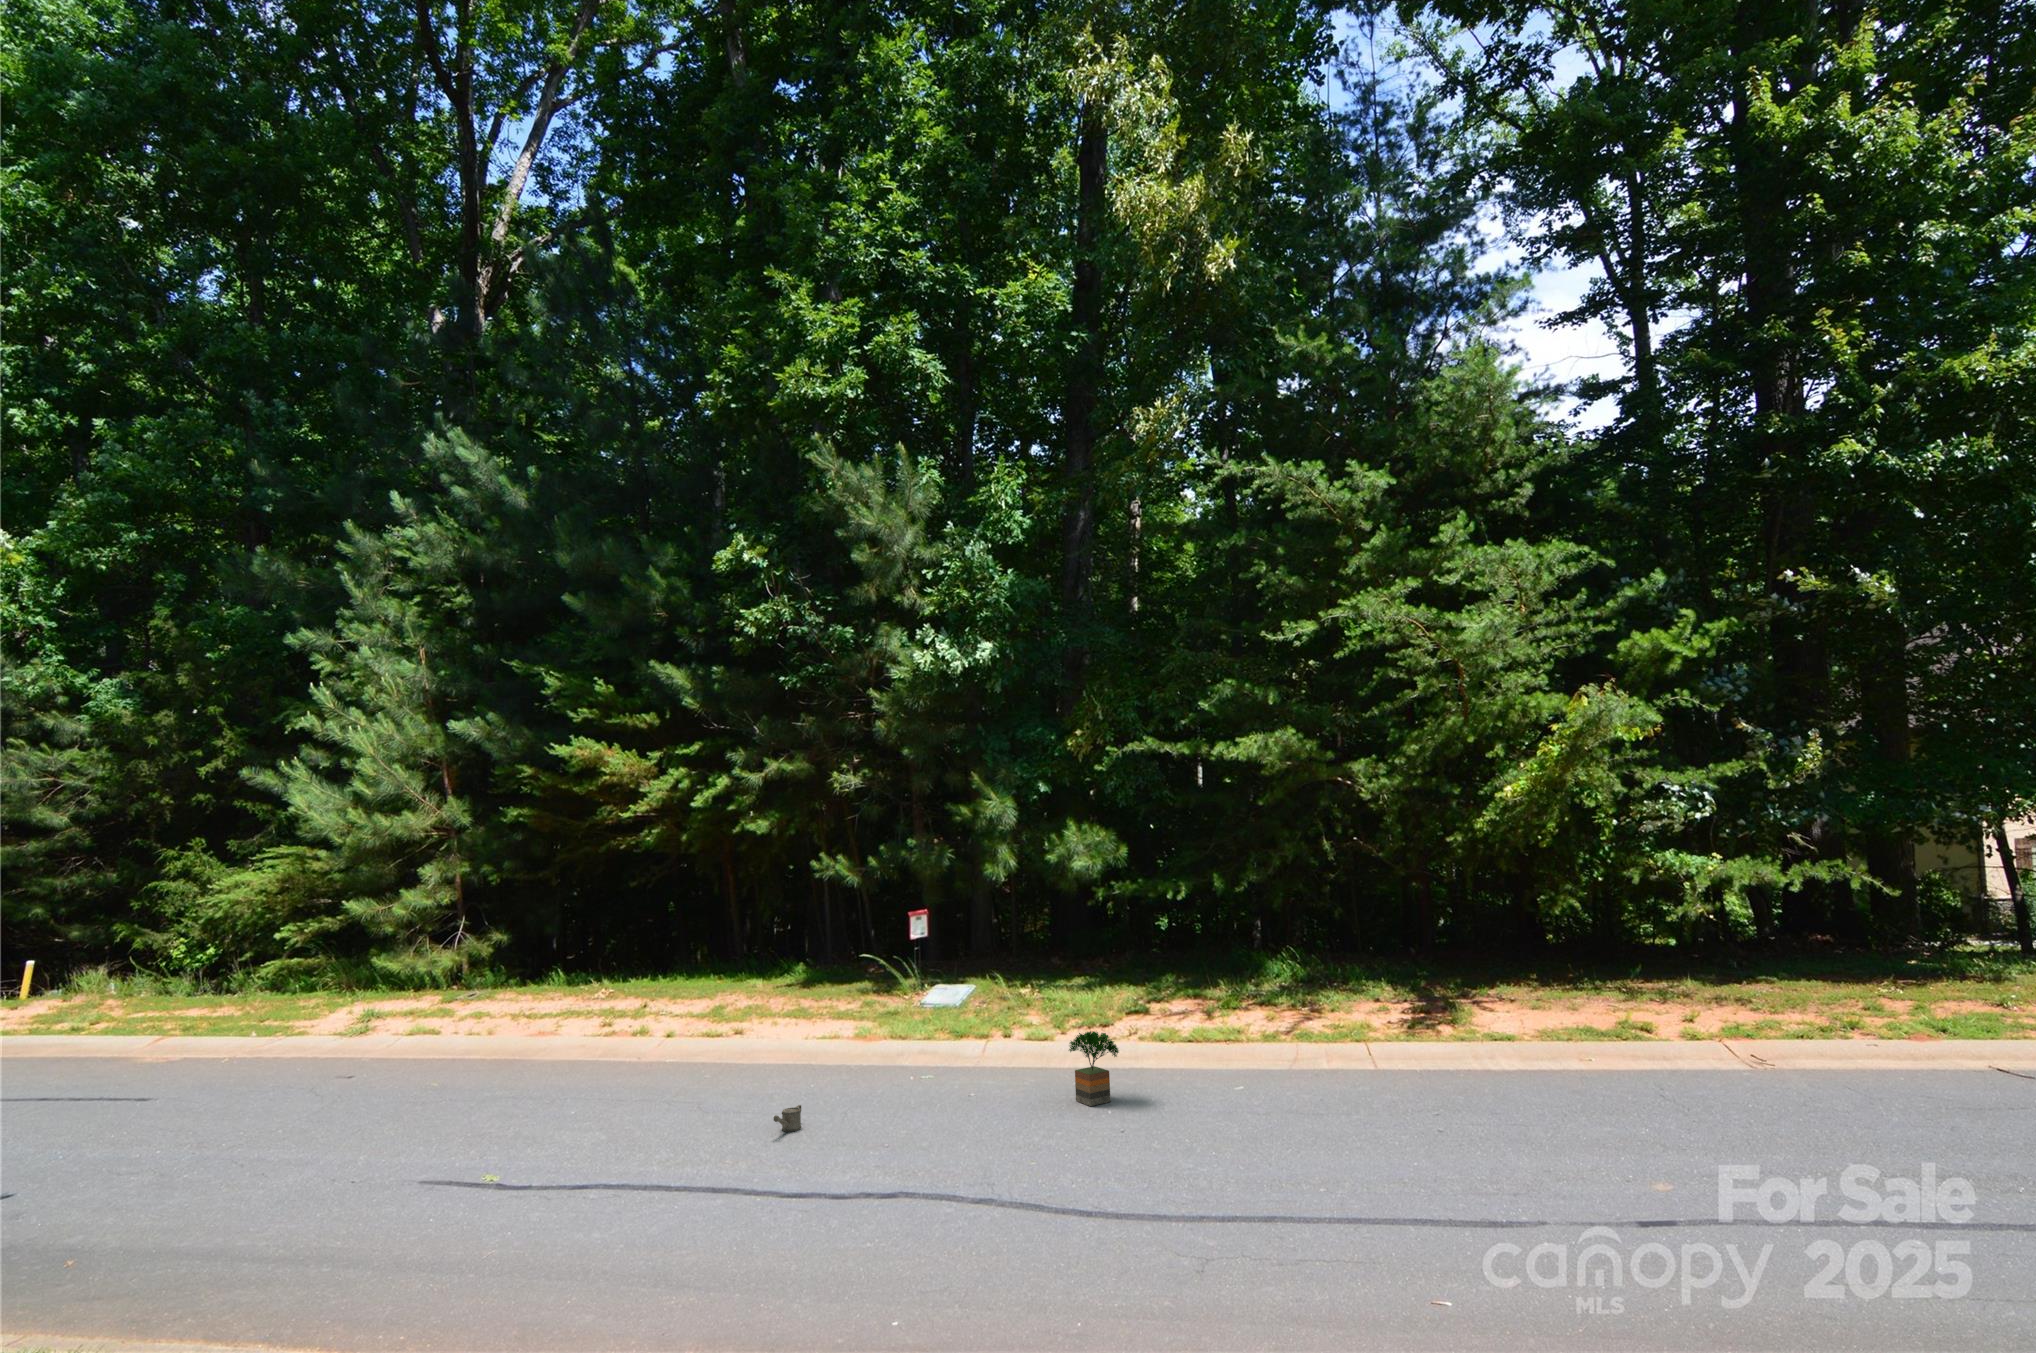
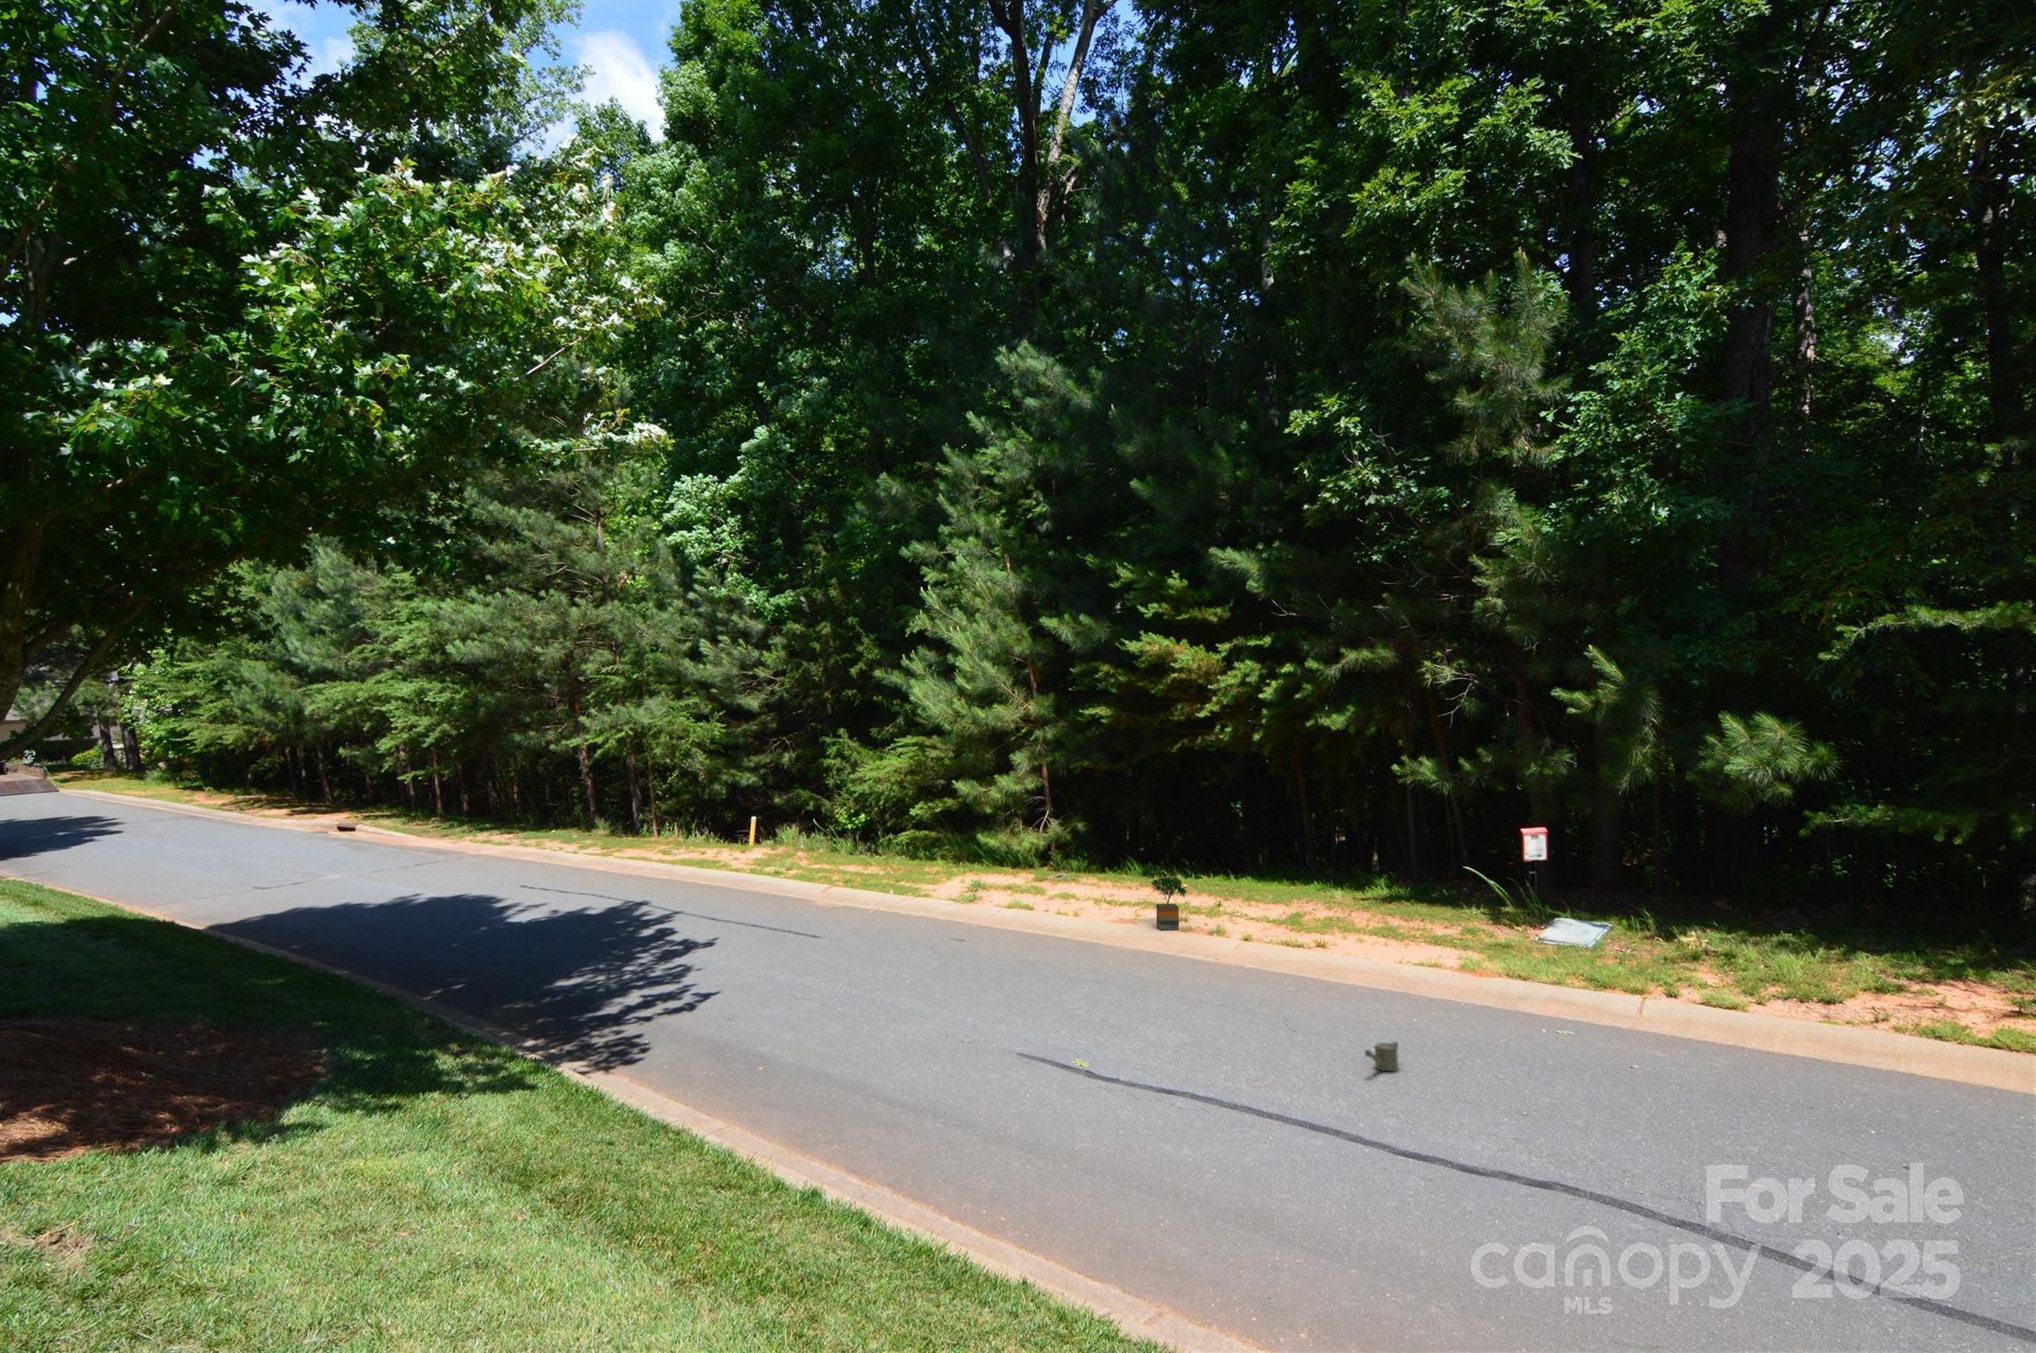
potted tree: present [1069,1031,1119,1106] -> present [1151,877,1186,930]

